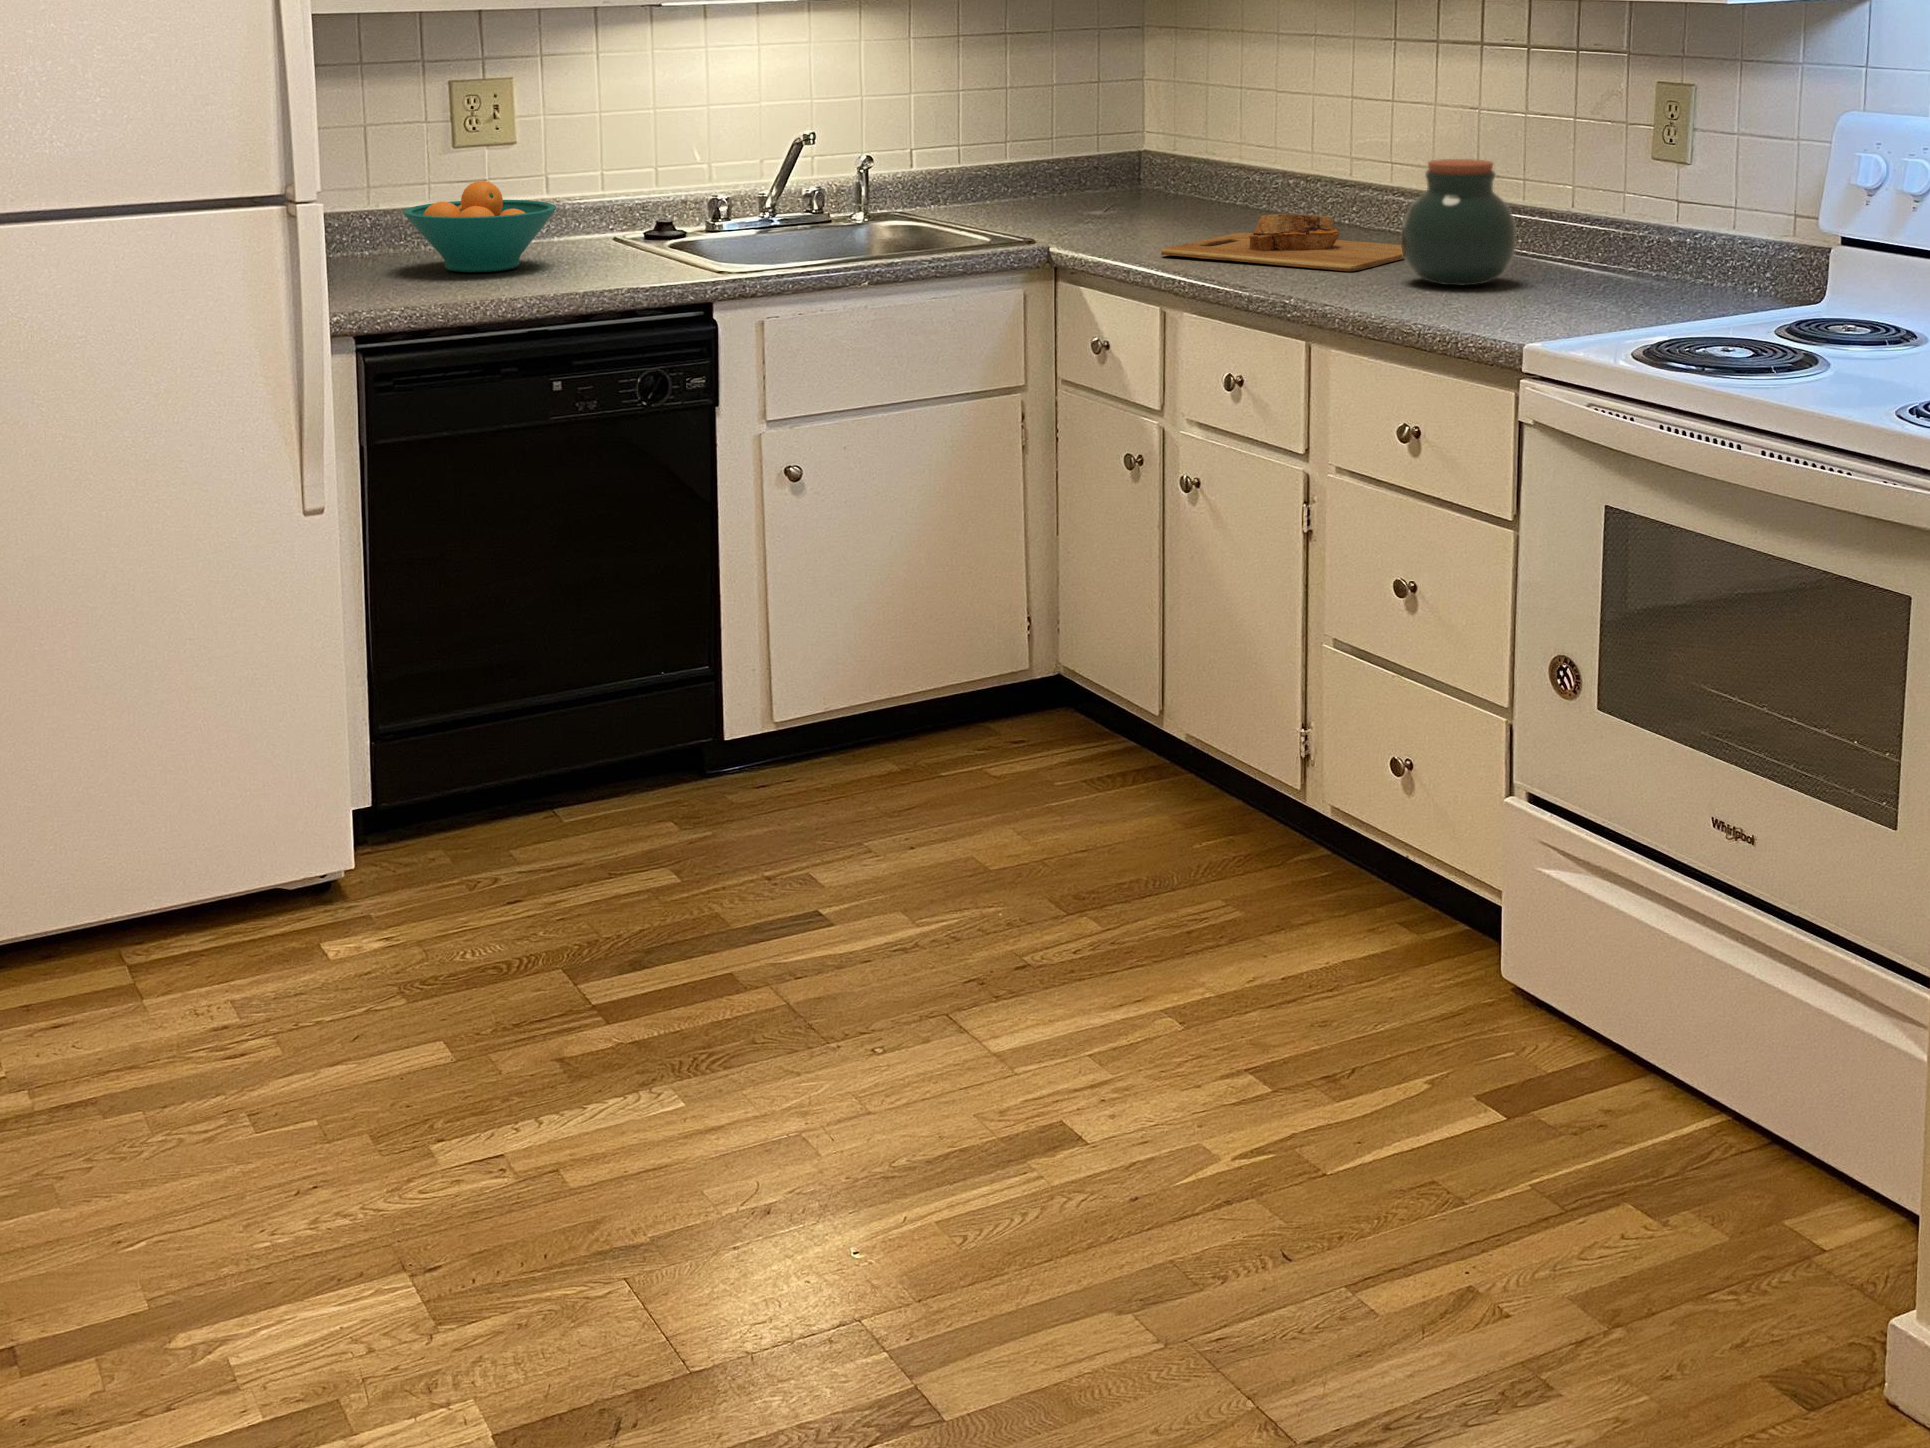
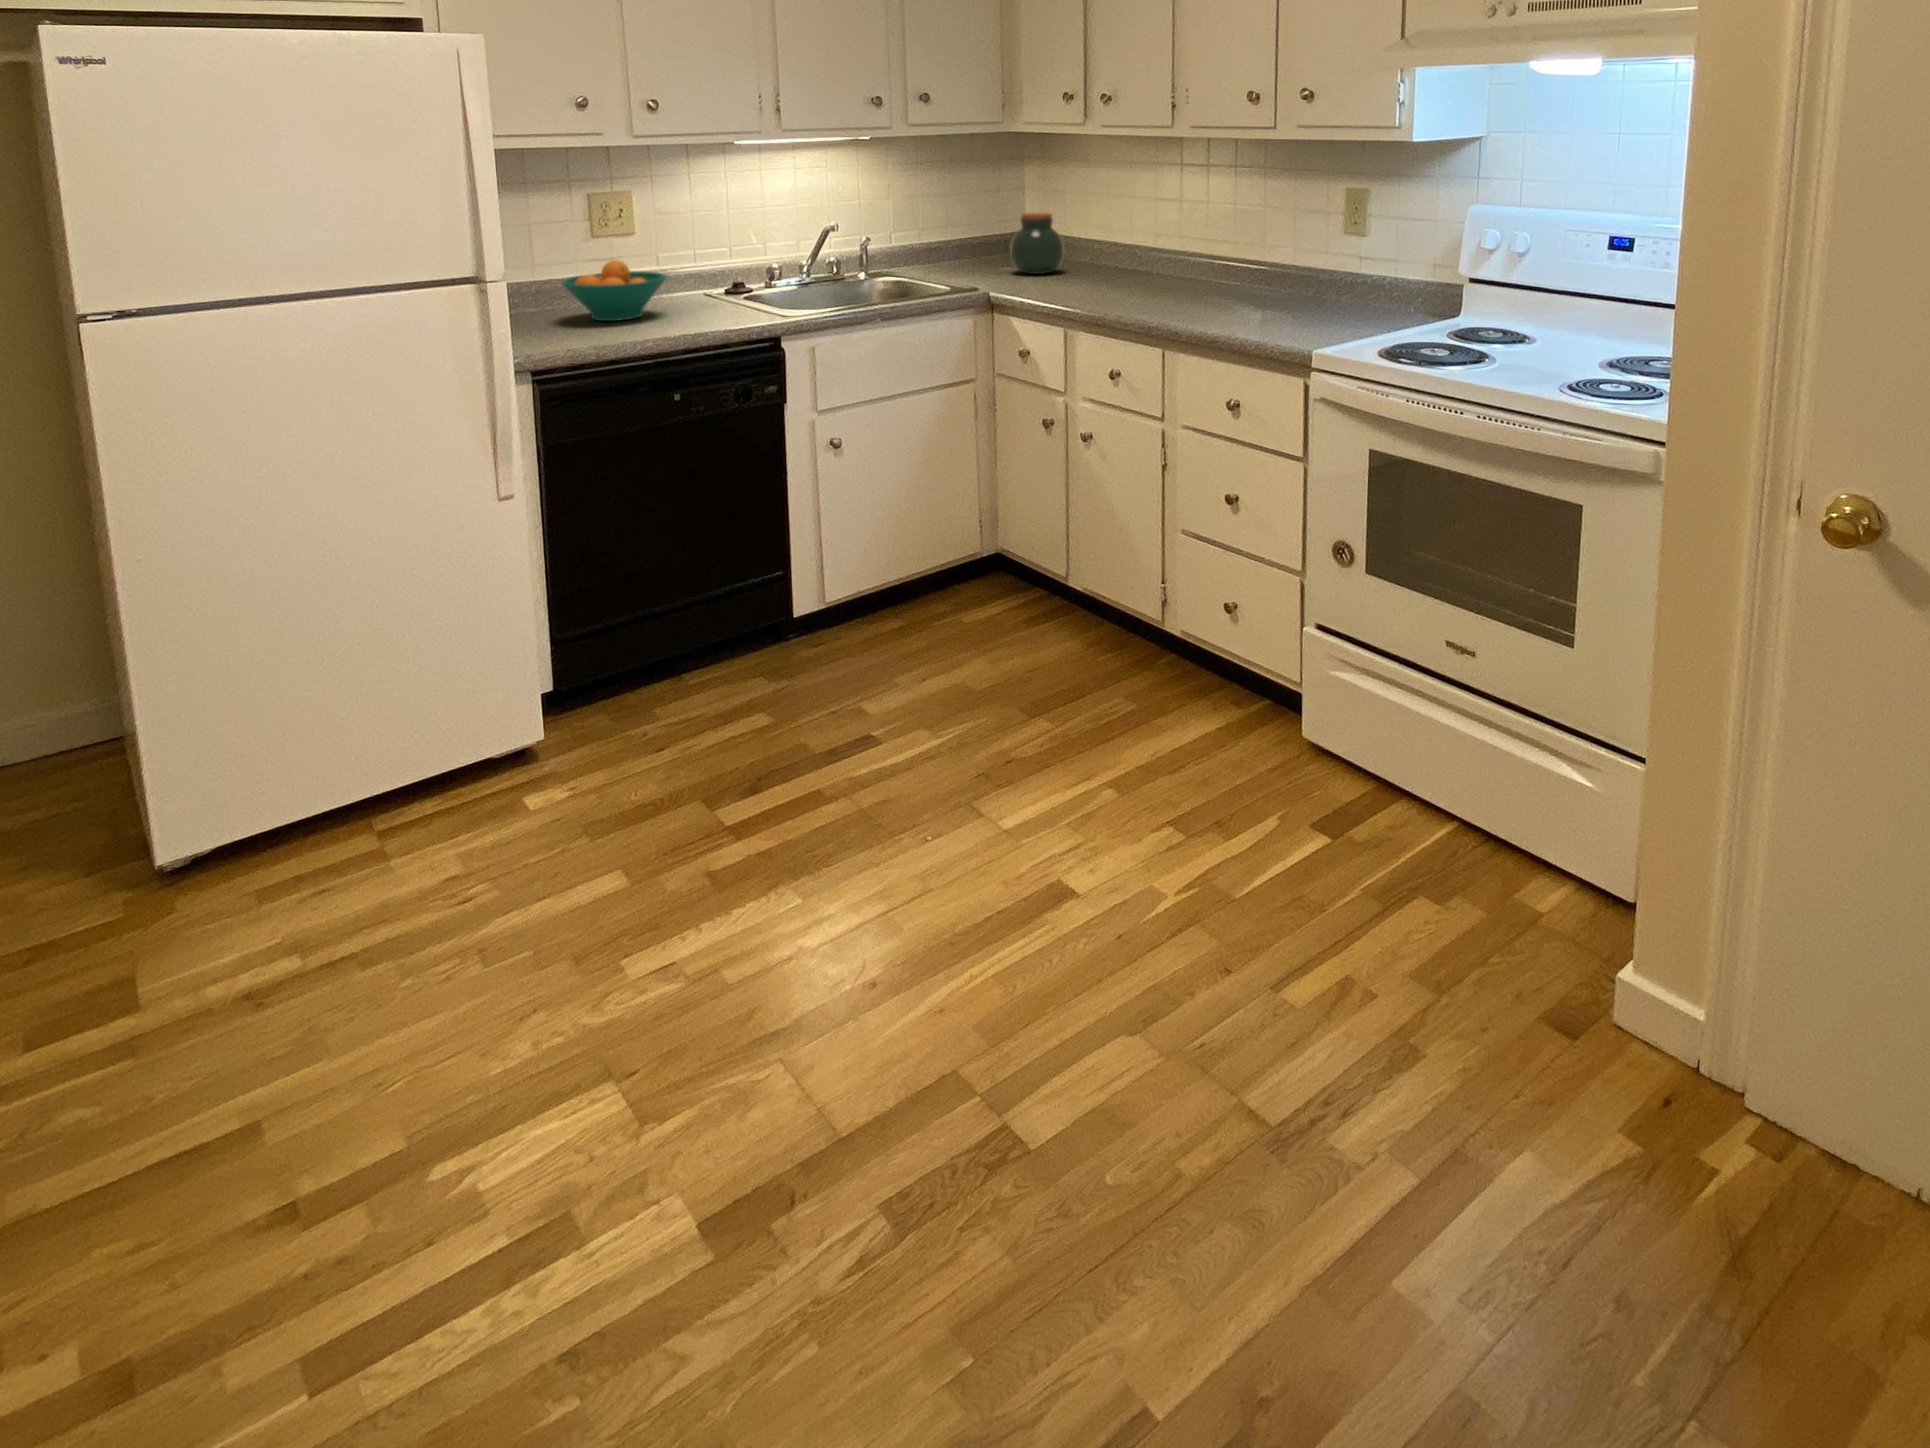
jar: present [1401,159,1516,285] -> present [1010,213,1064,274]
cutting board: present [1161,214,1404,271] -> none [1055,268,1210,303]

